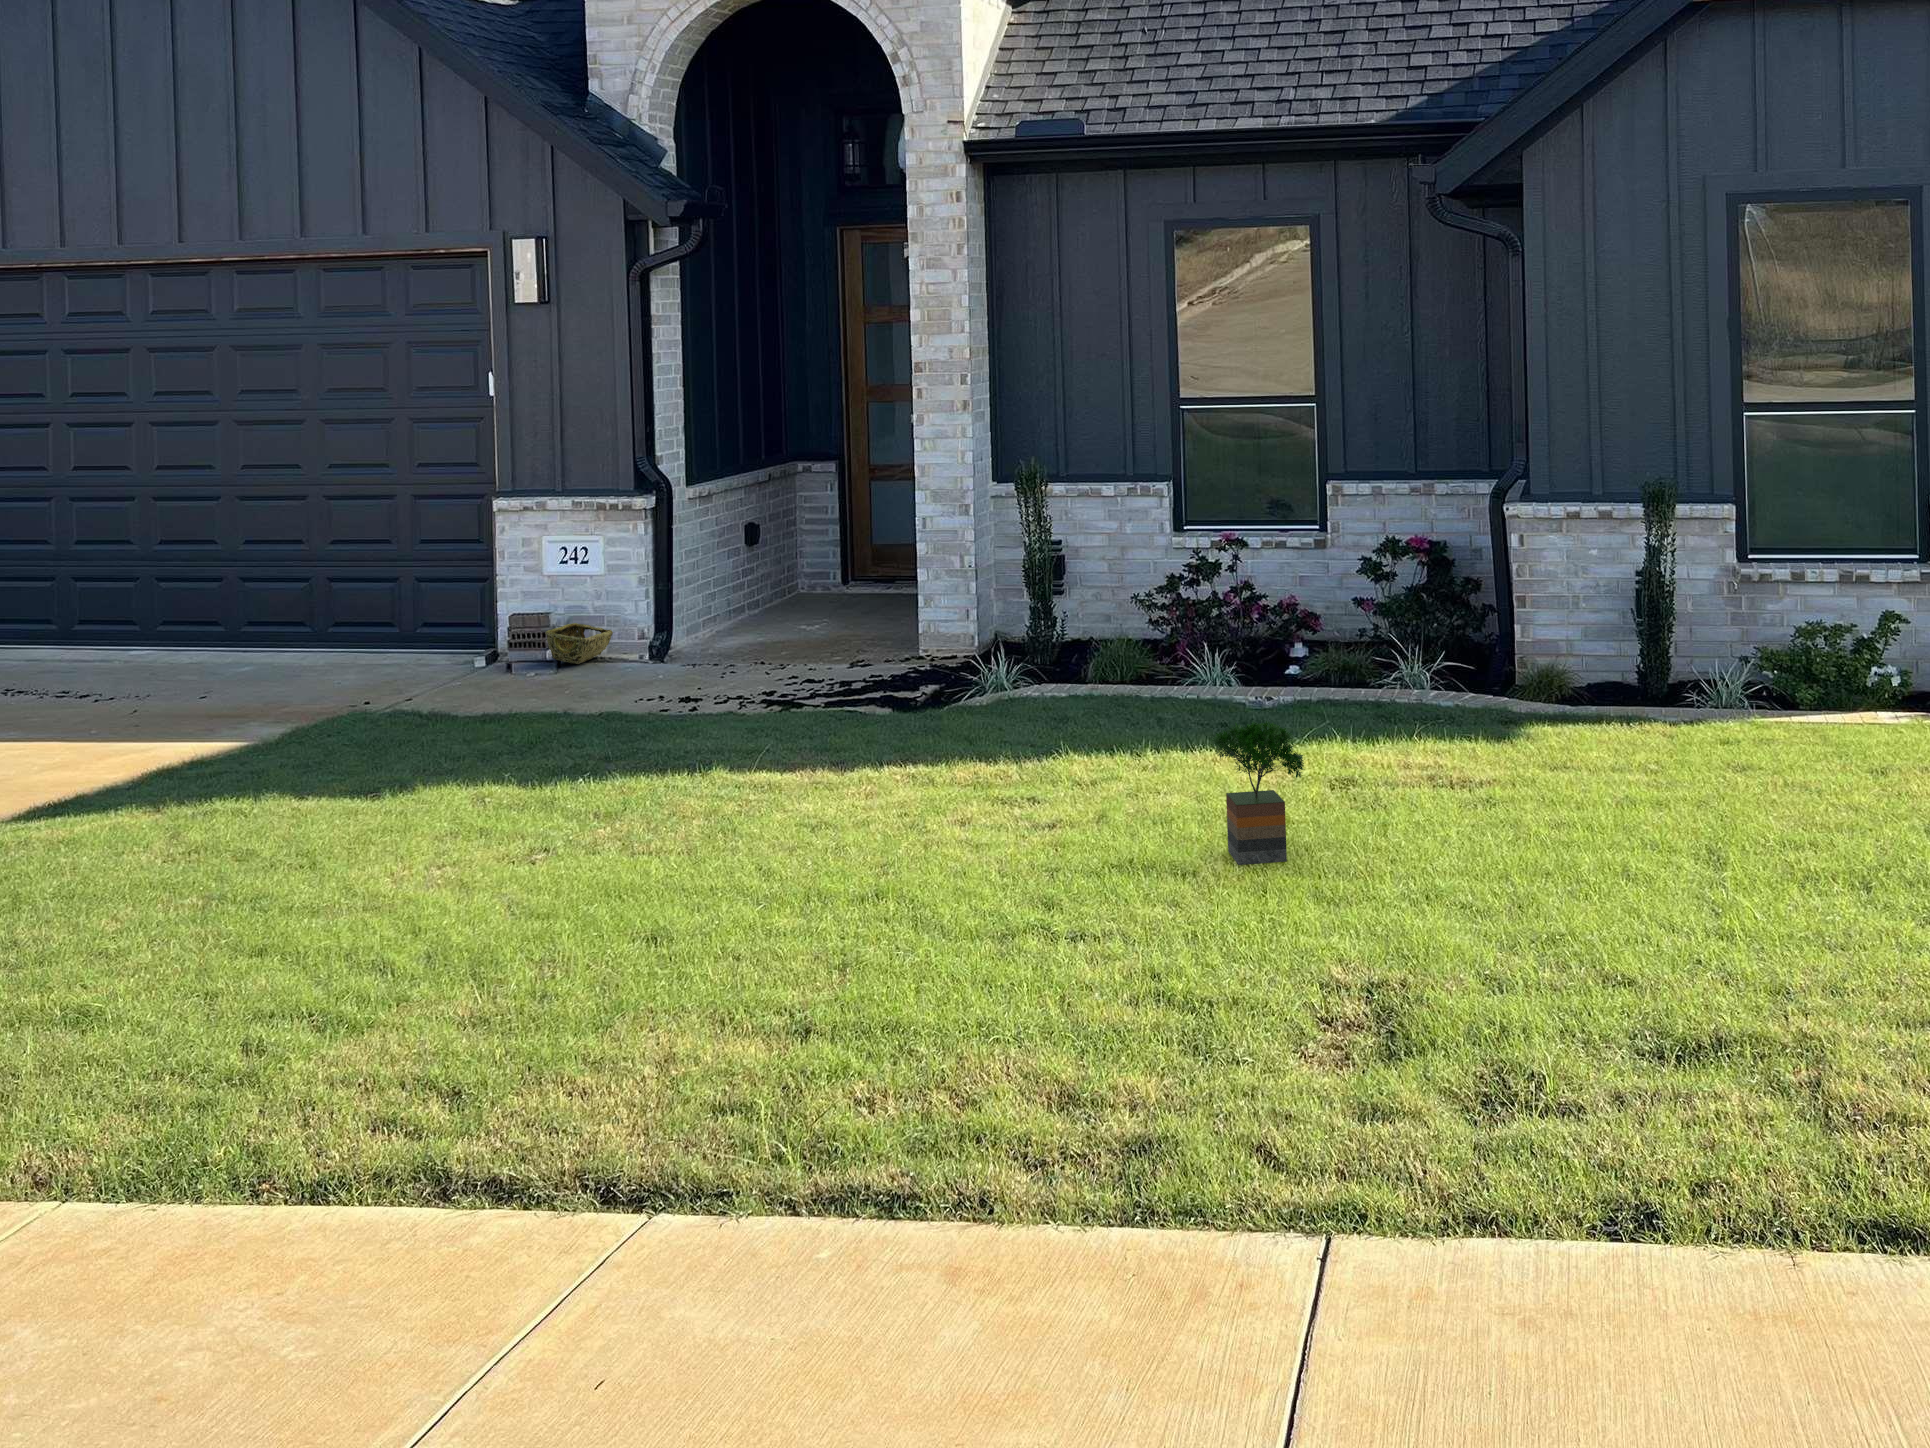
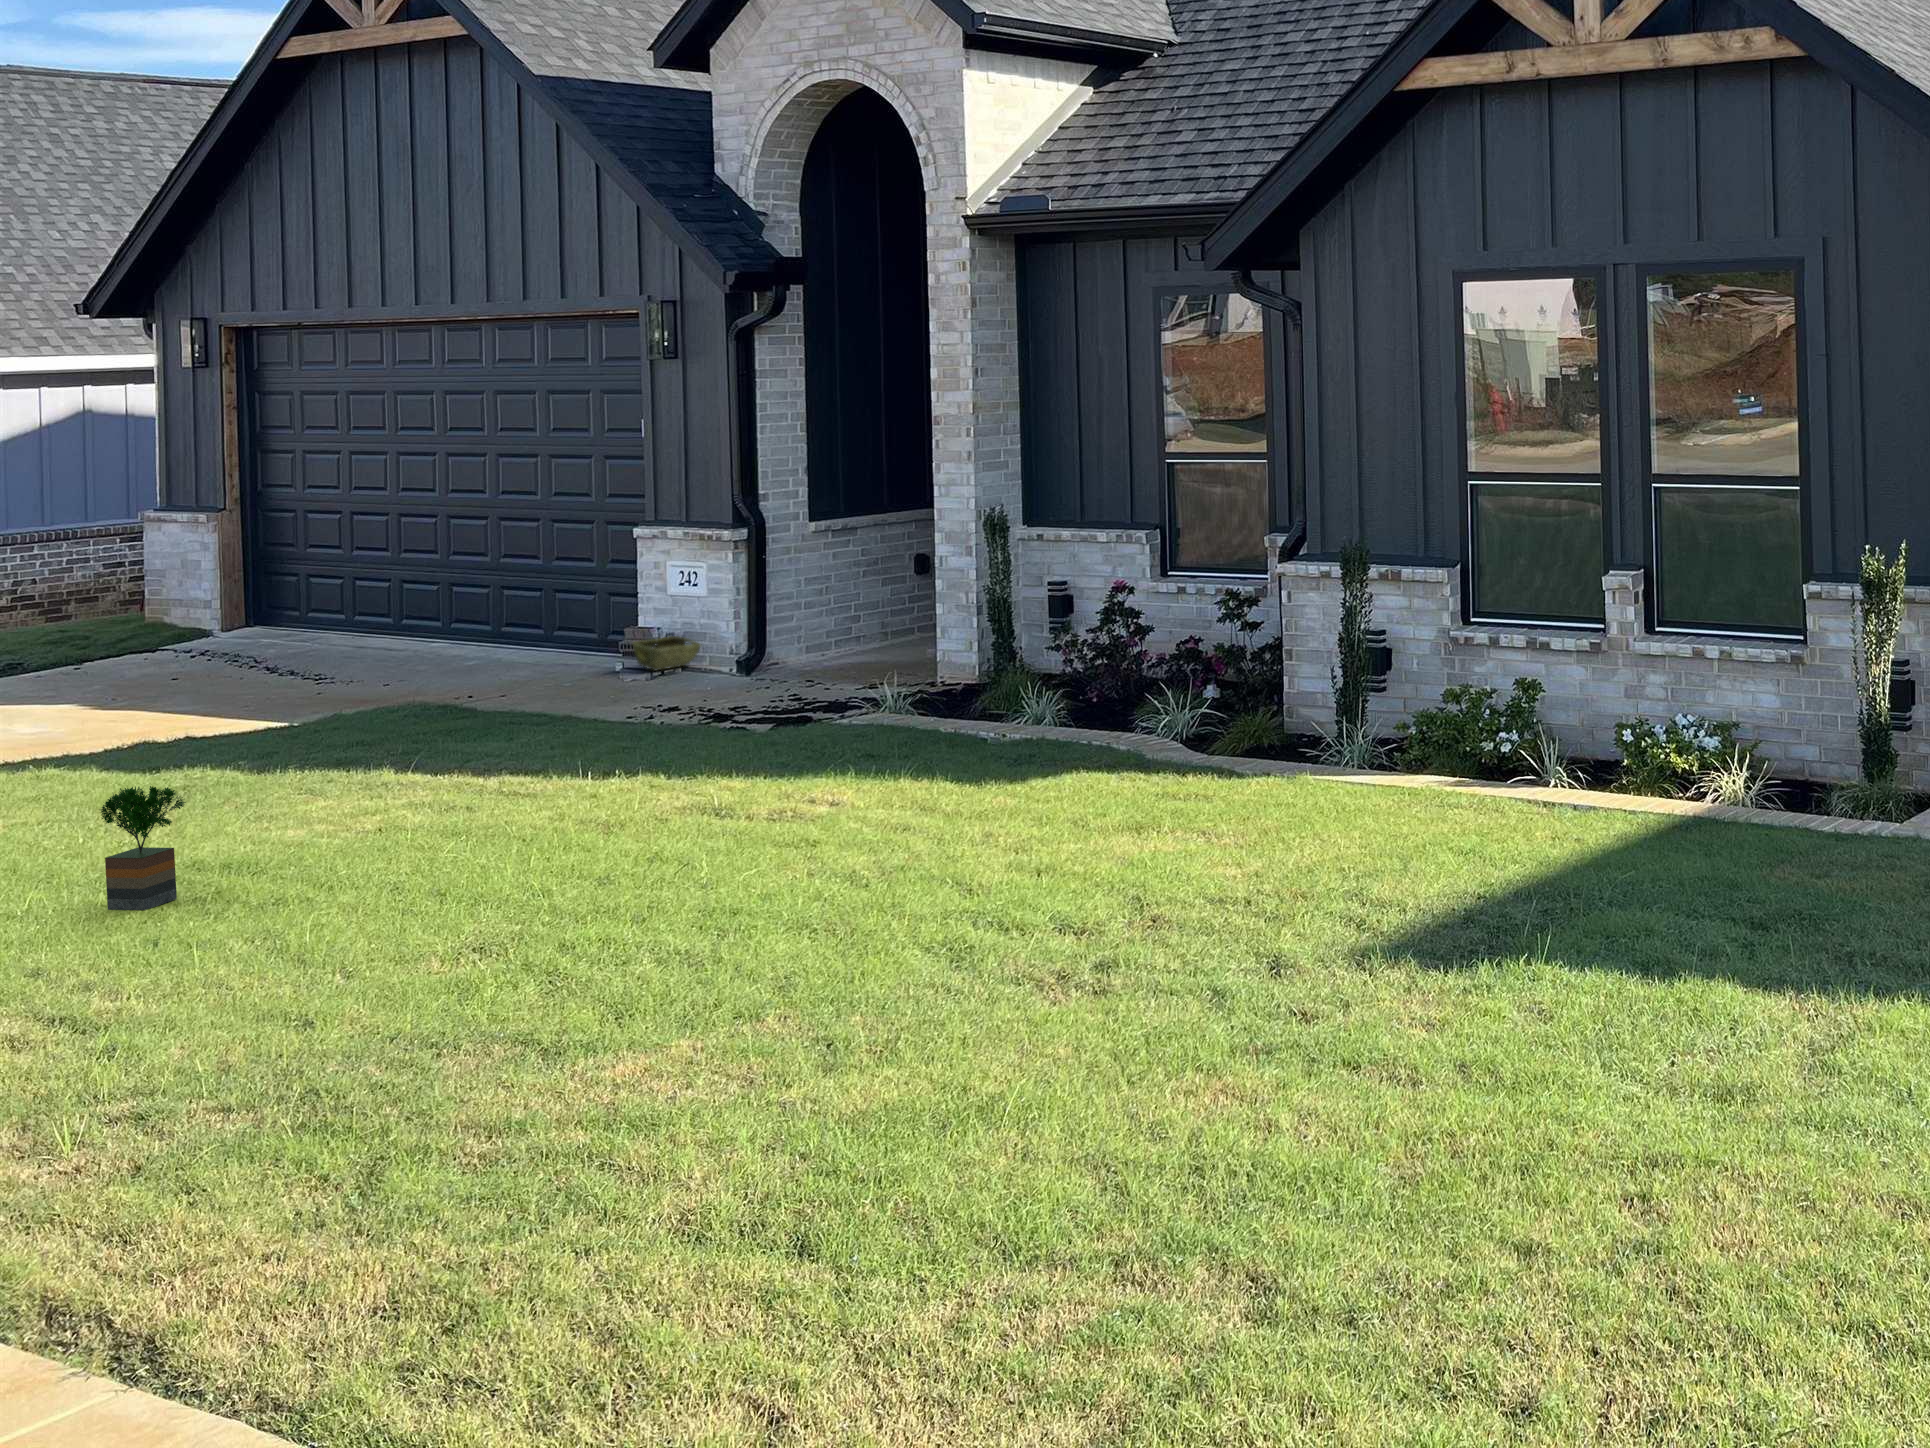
potted tree: present [1211,721,1304,865] -> present [100,786,186,910]

